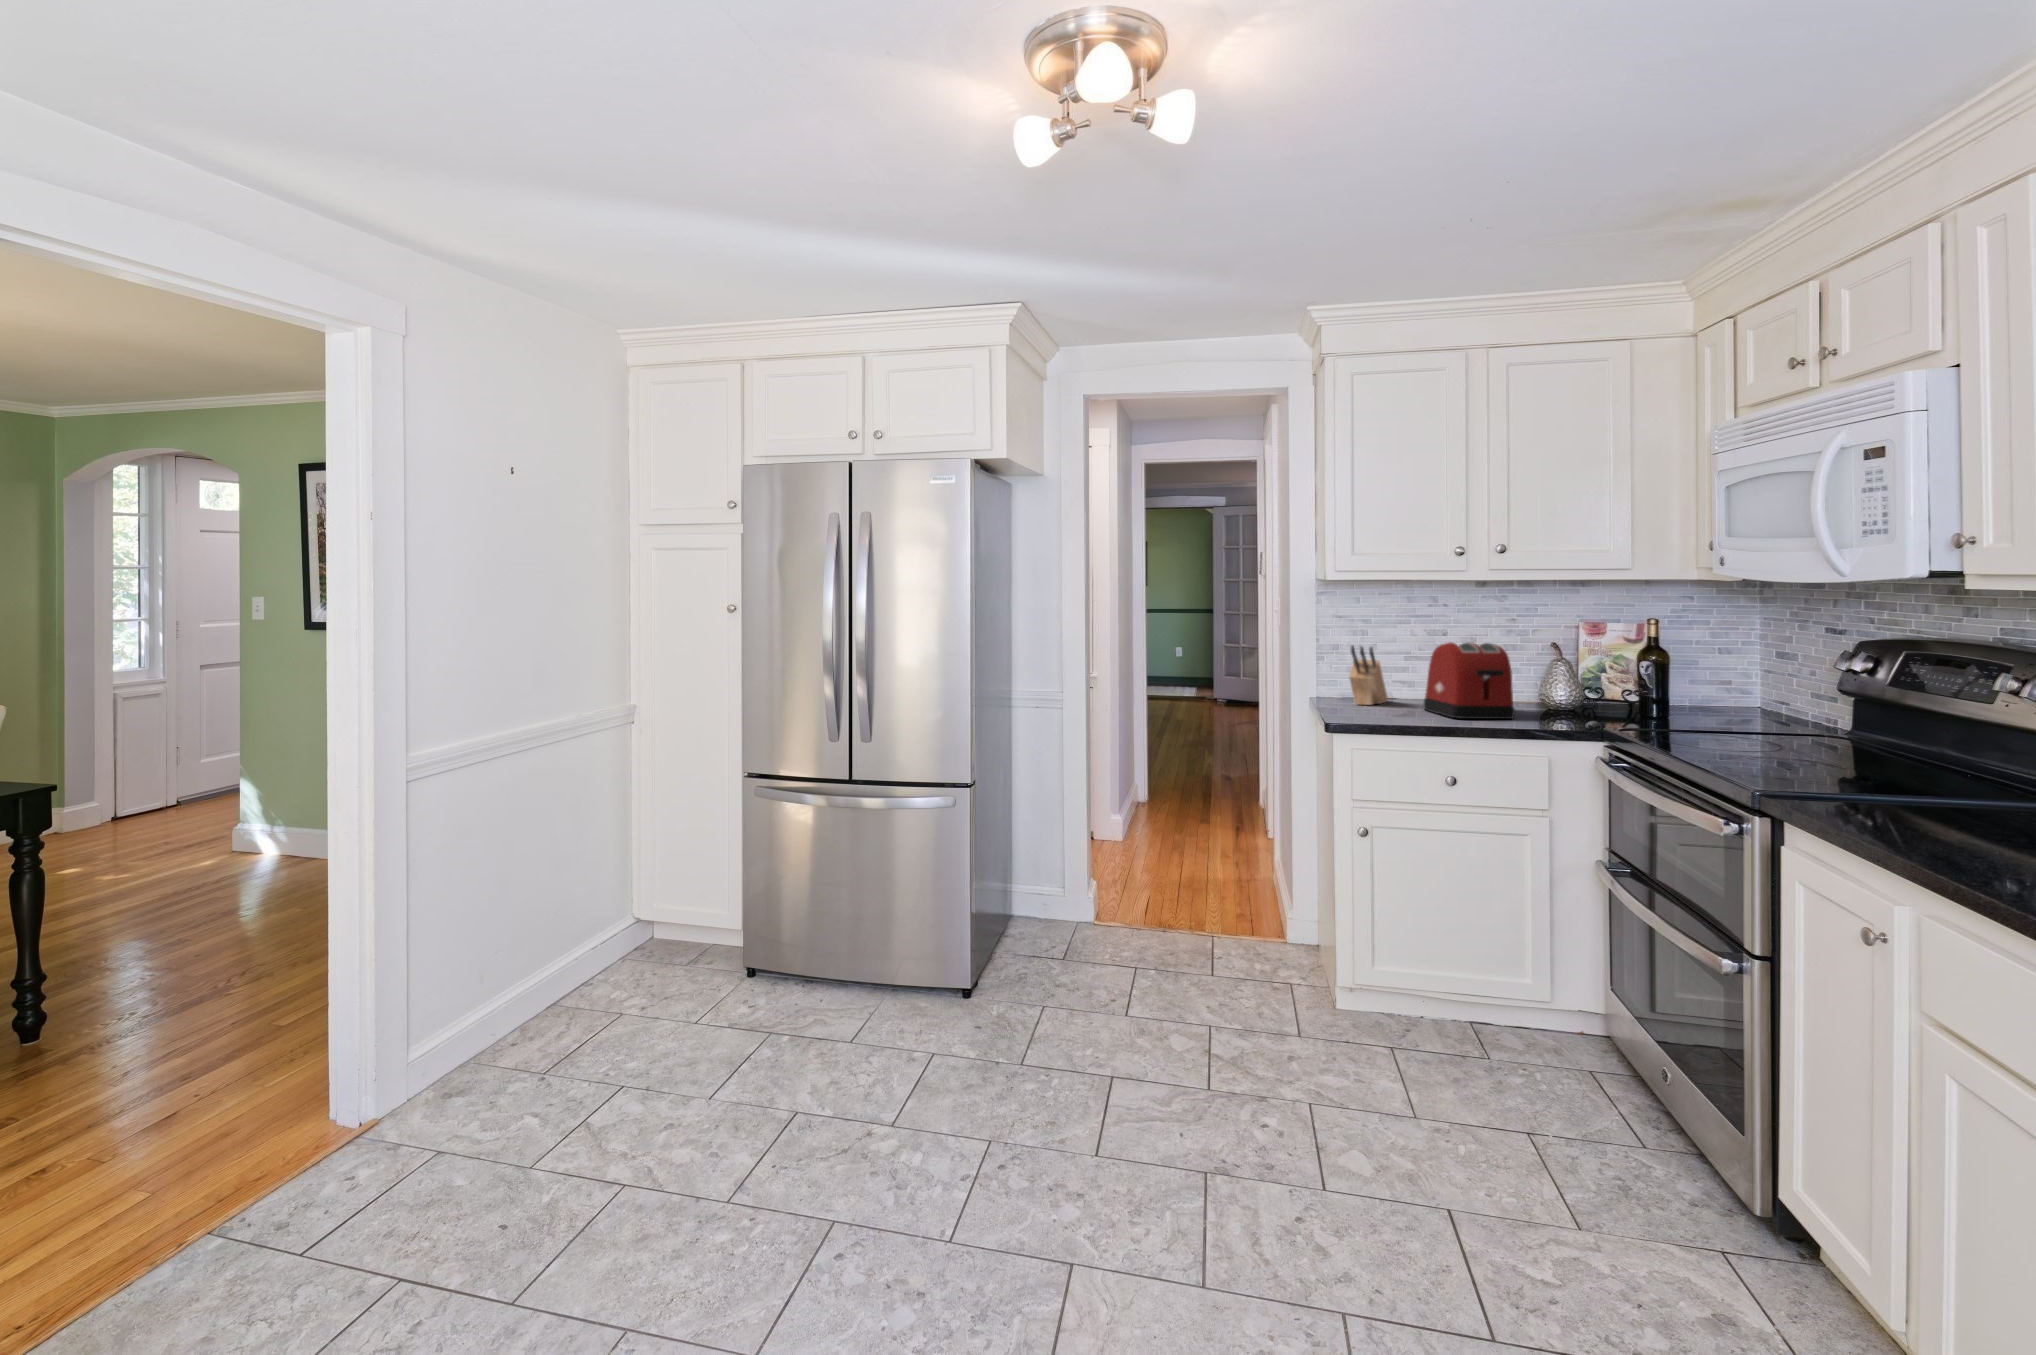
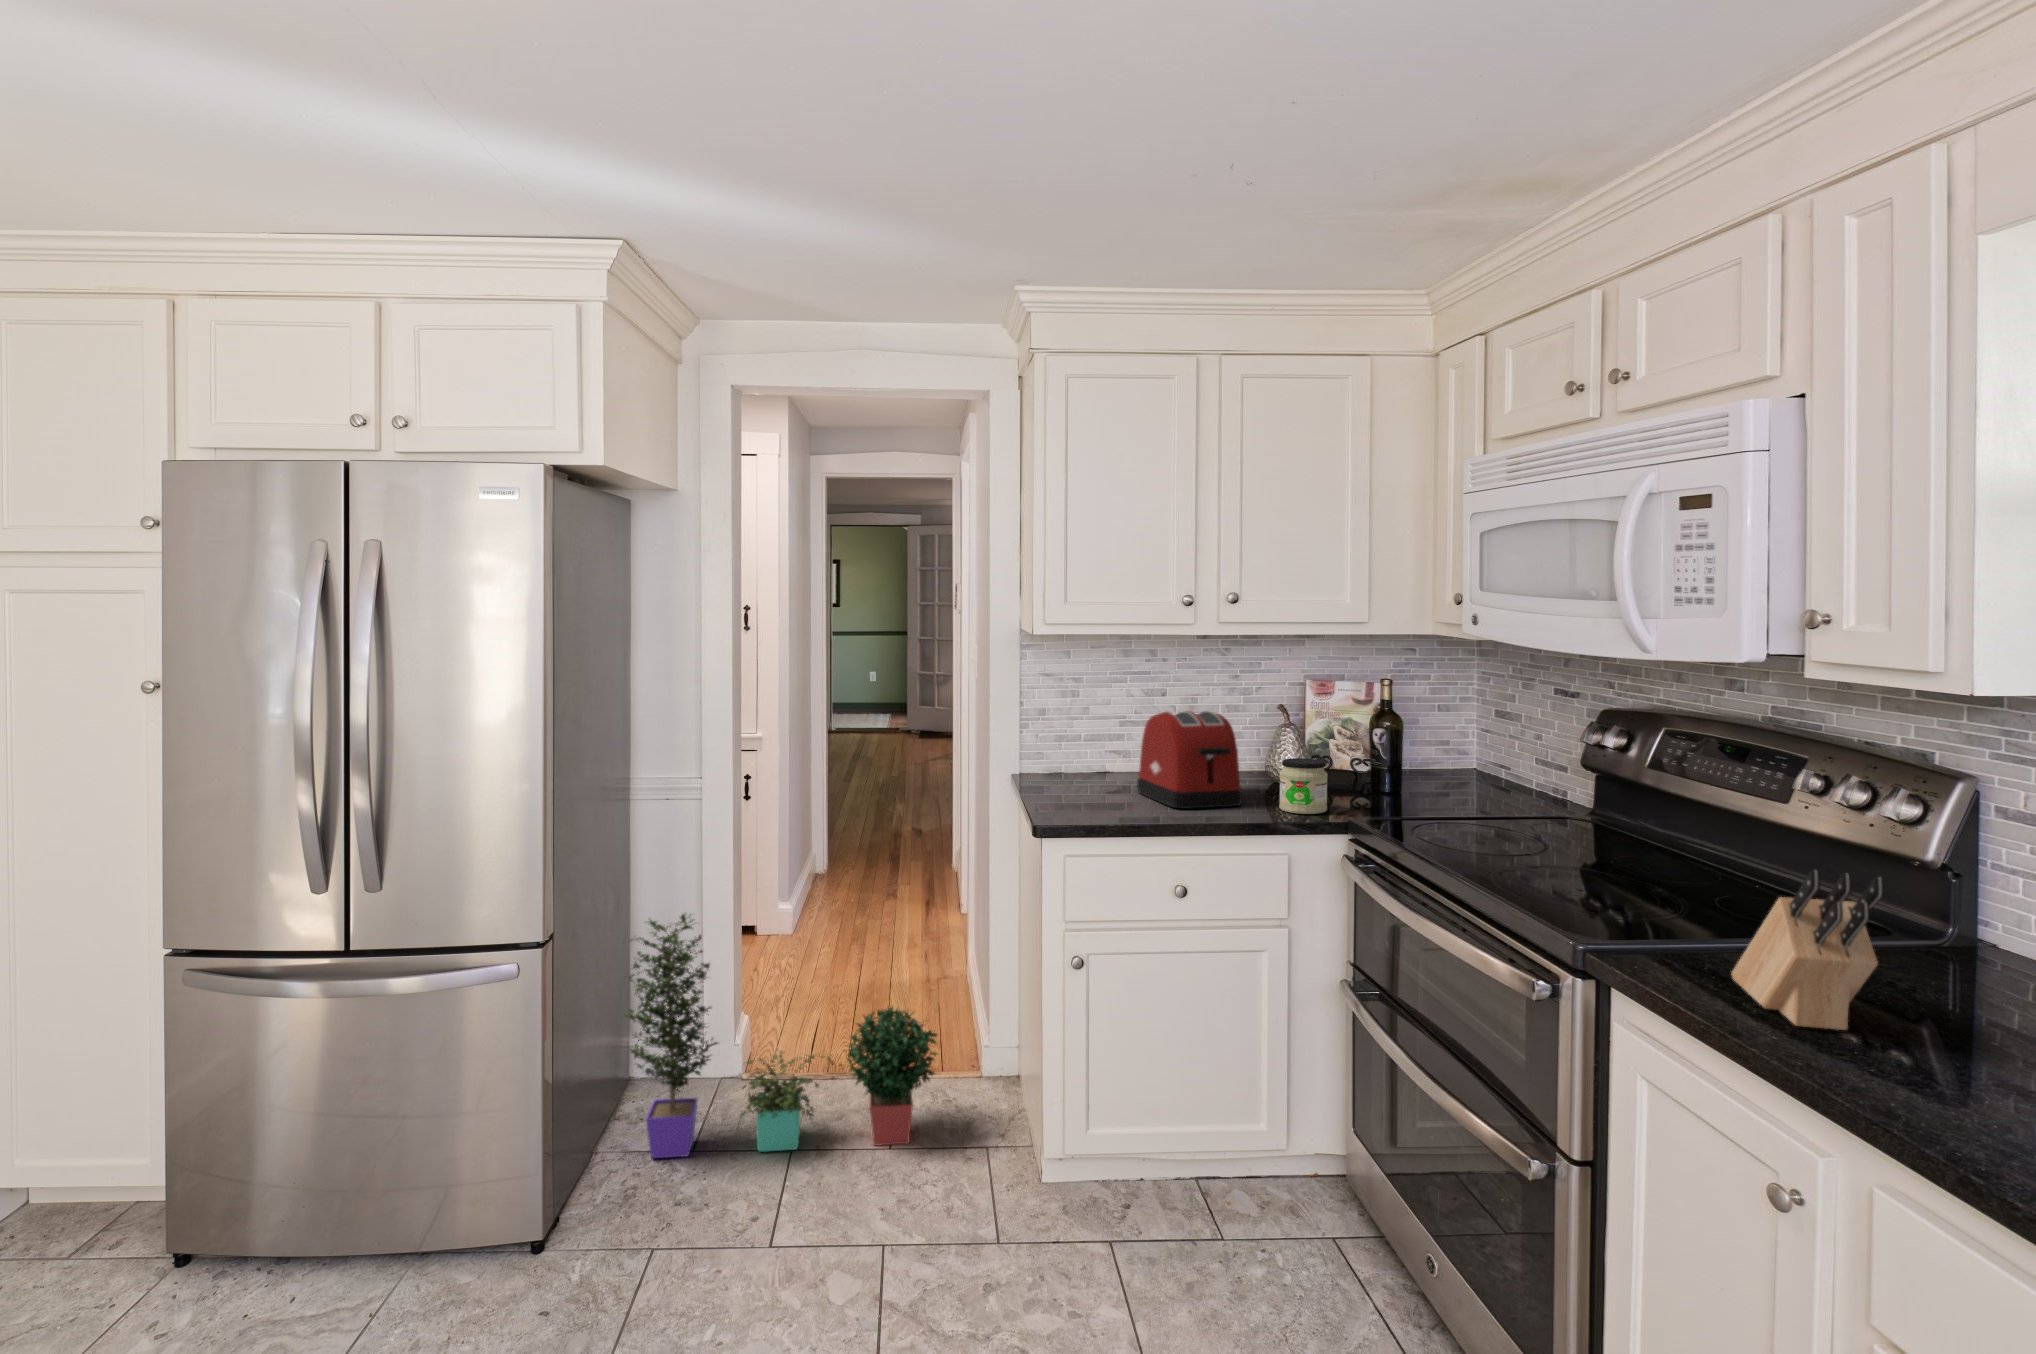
knife block: present [1349,645,1388,705] -> present [1732,870,1885,1030]
jar: none [1547,681,1592,725] -> present [1279,758,1328,814]
potted plant: none [1015,785,1252,974] -> present [623,914,937,1158]

